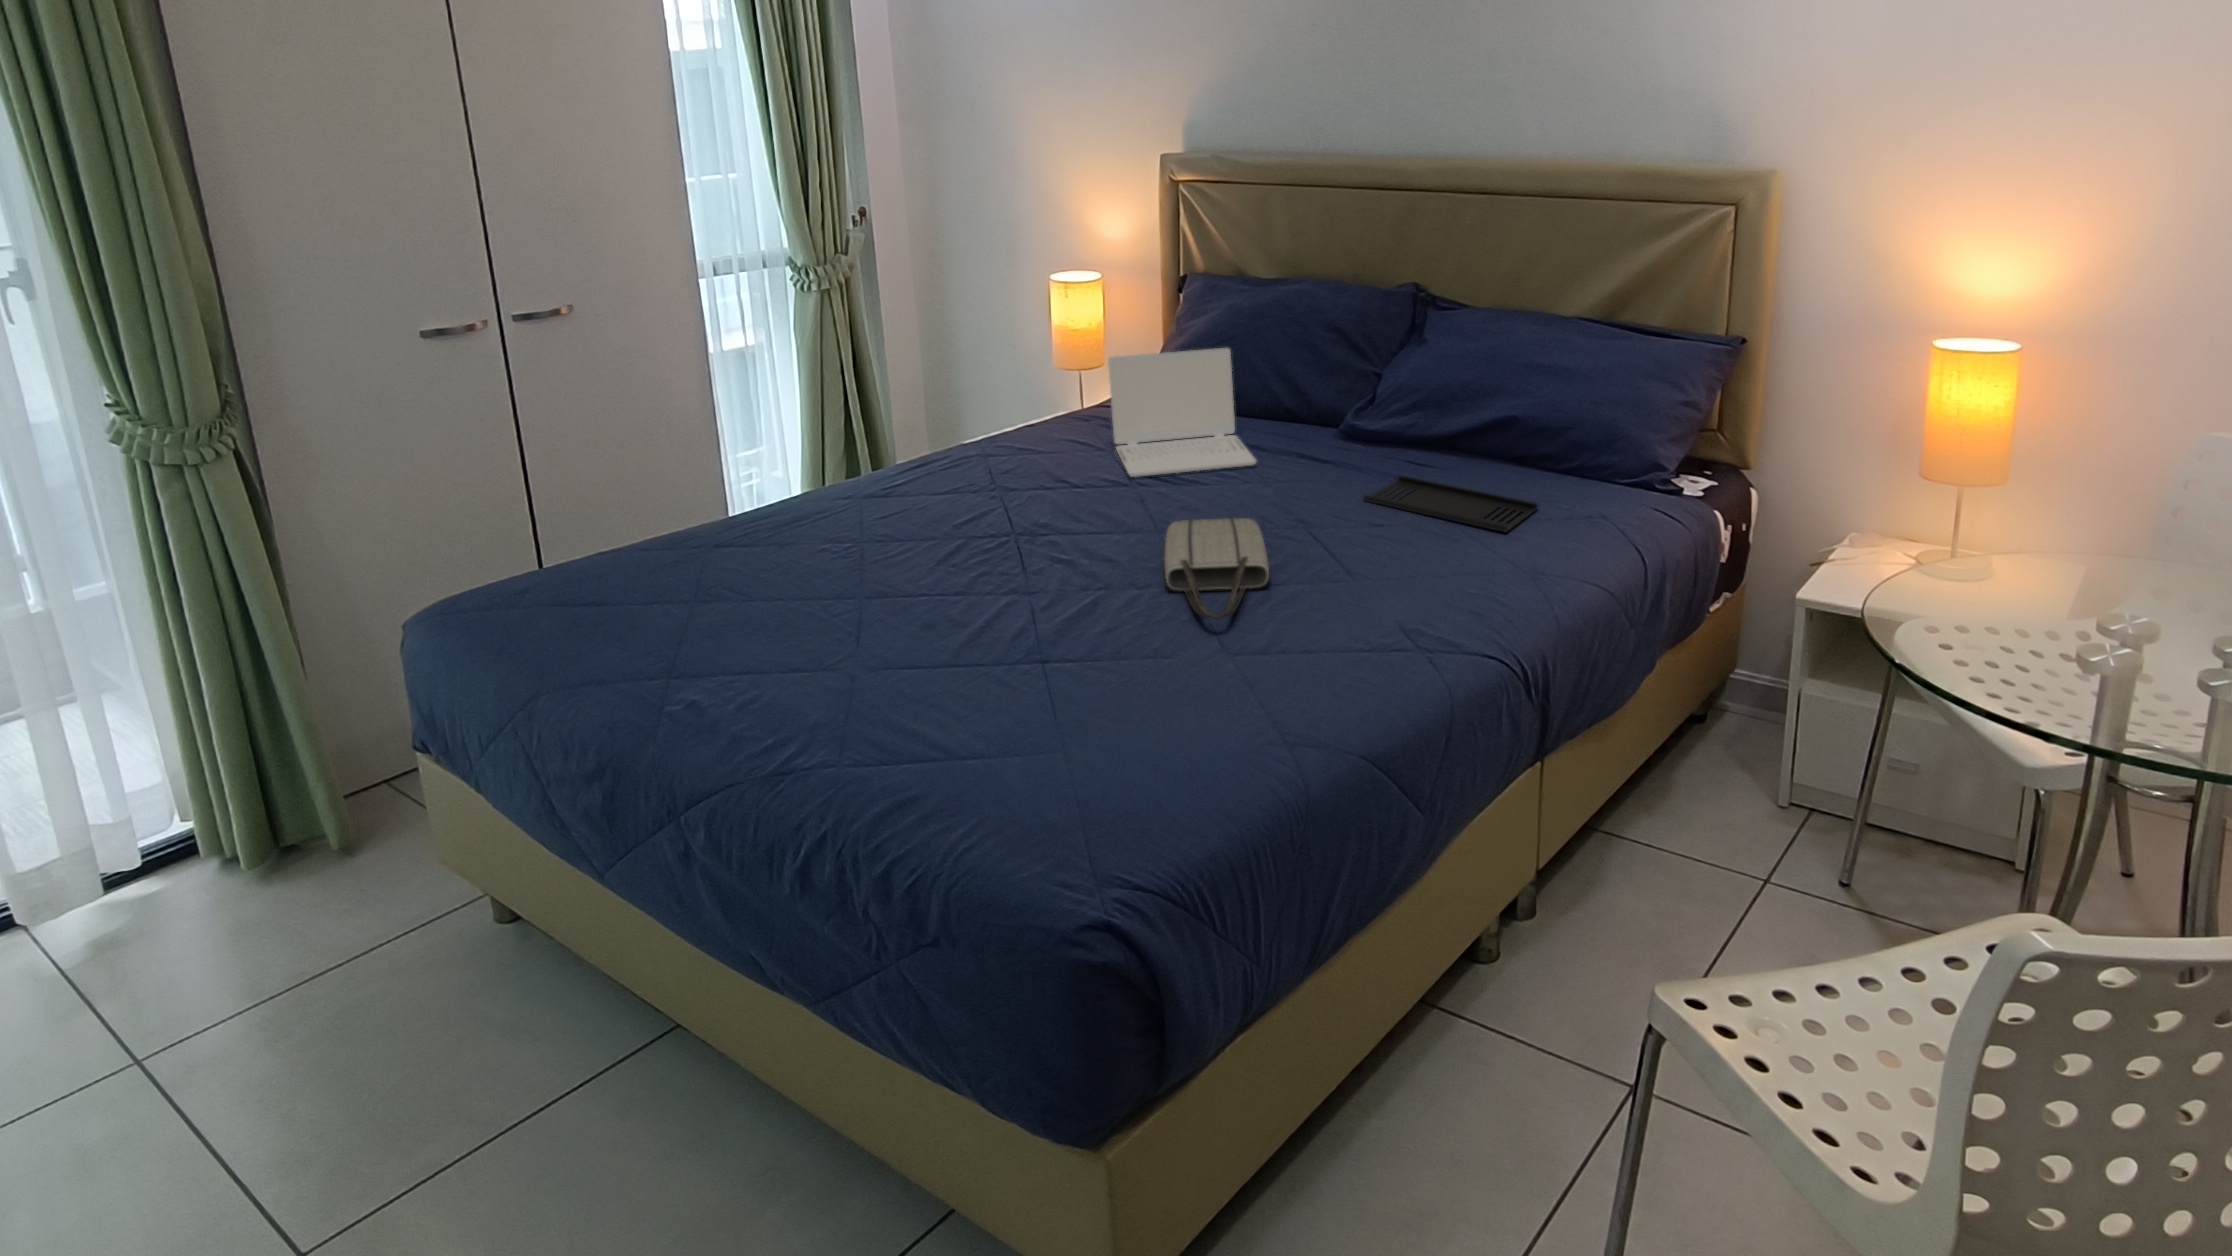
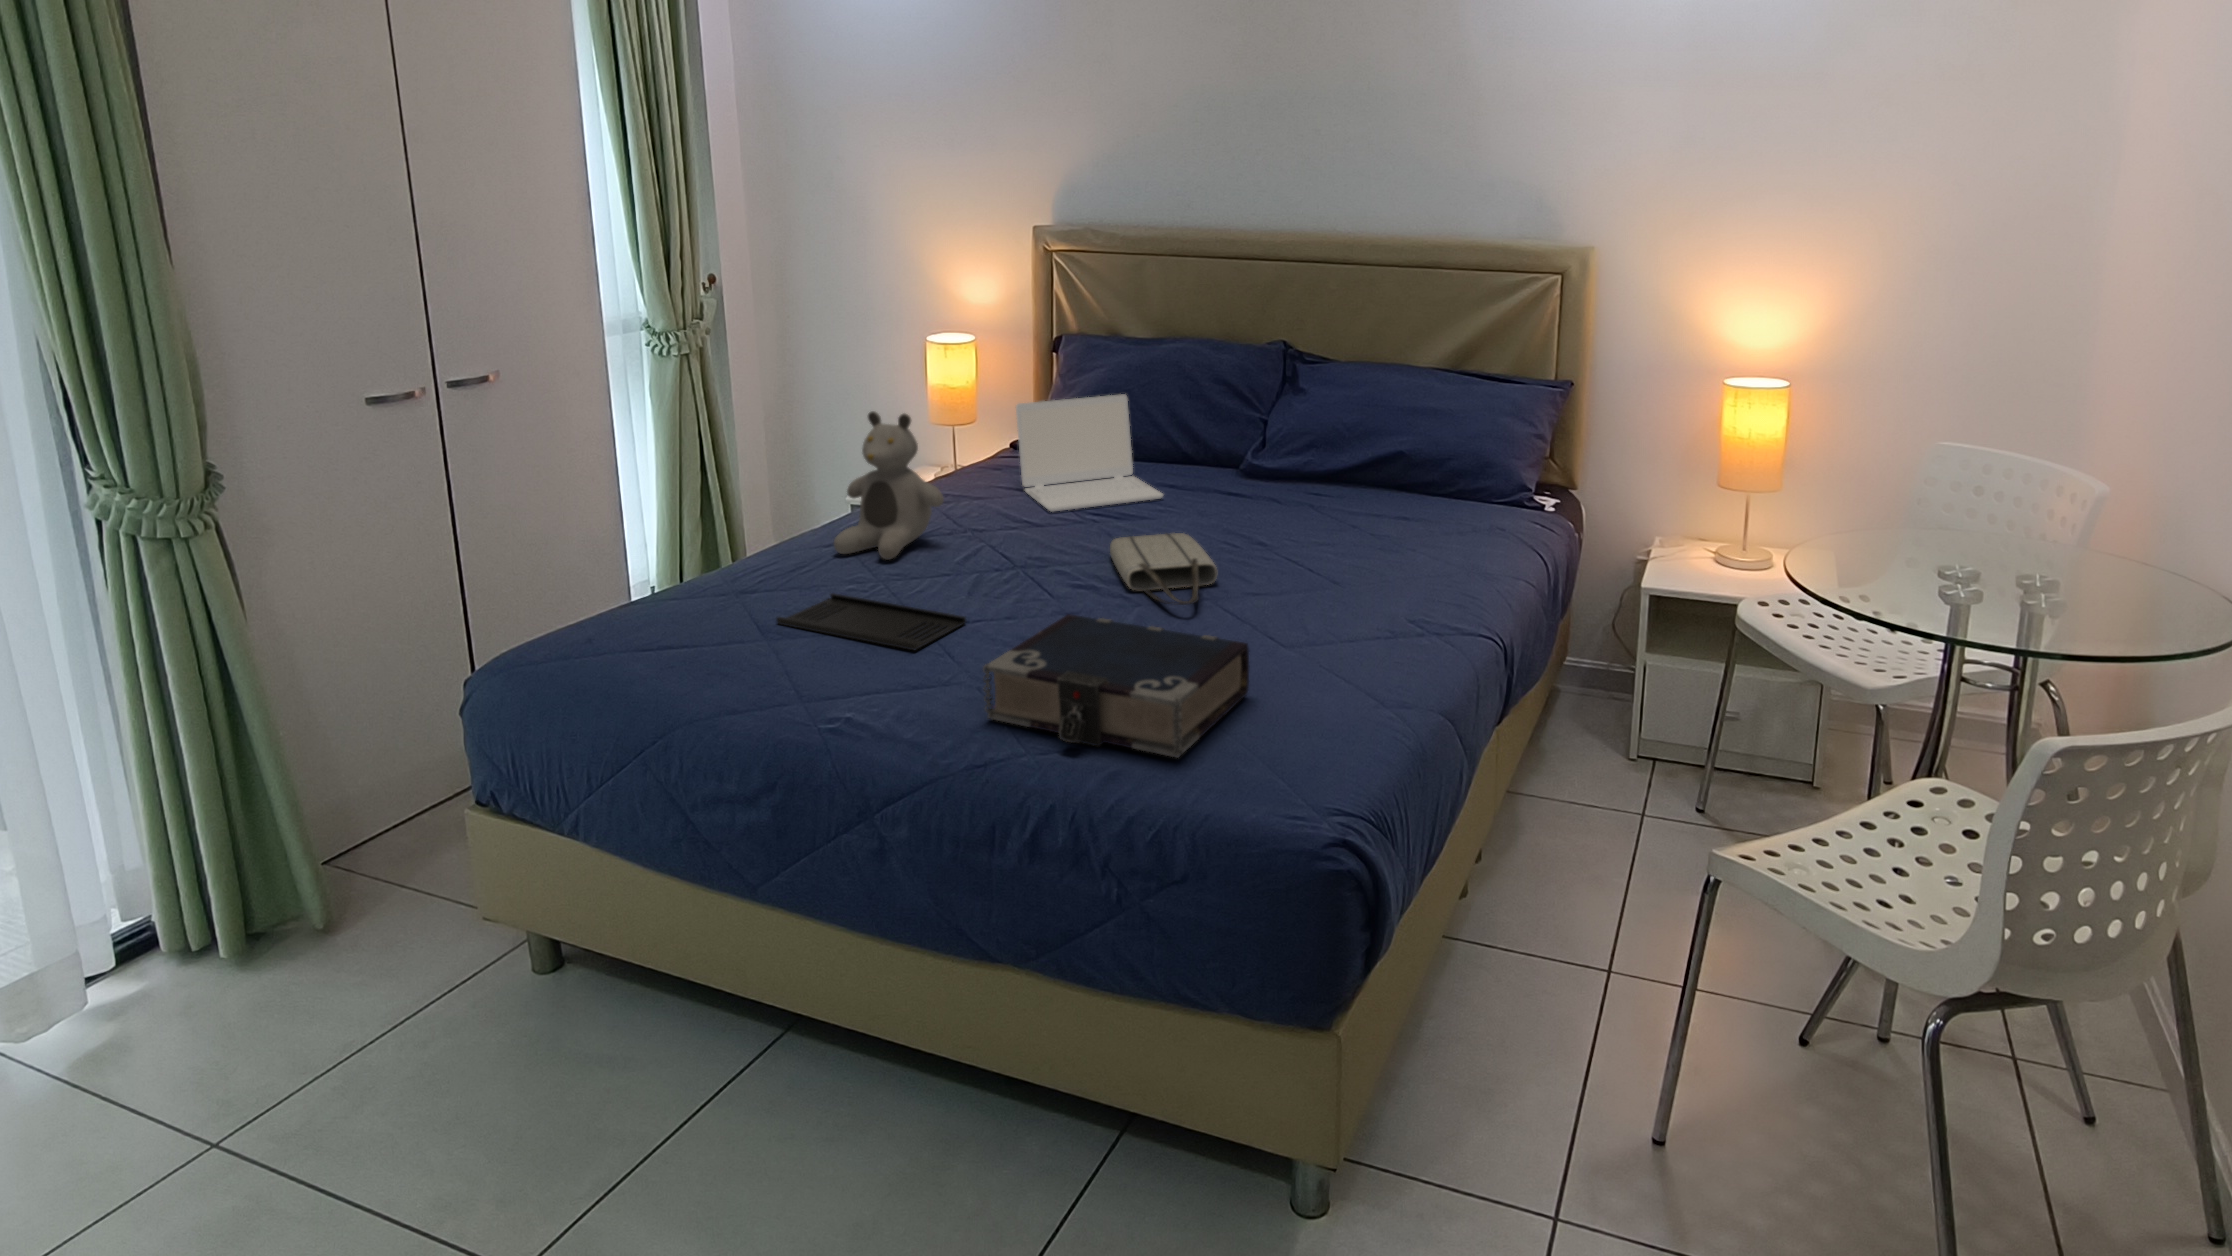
teddy bear: none [889,372,1001,532] -> present [834,411,944,560]
tray: present [1363,475,1538,532] -> present [777,593,966,650]
book: none [928,636,1243,849] -> present [983,614,1249,757]

